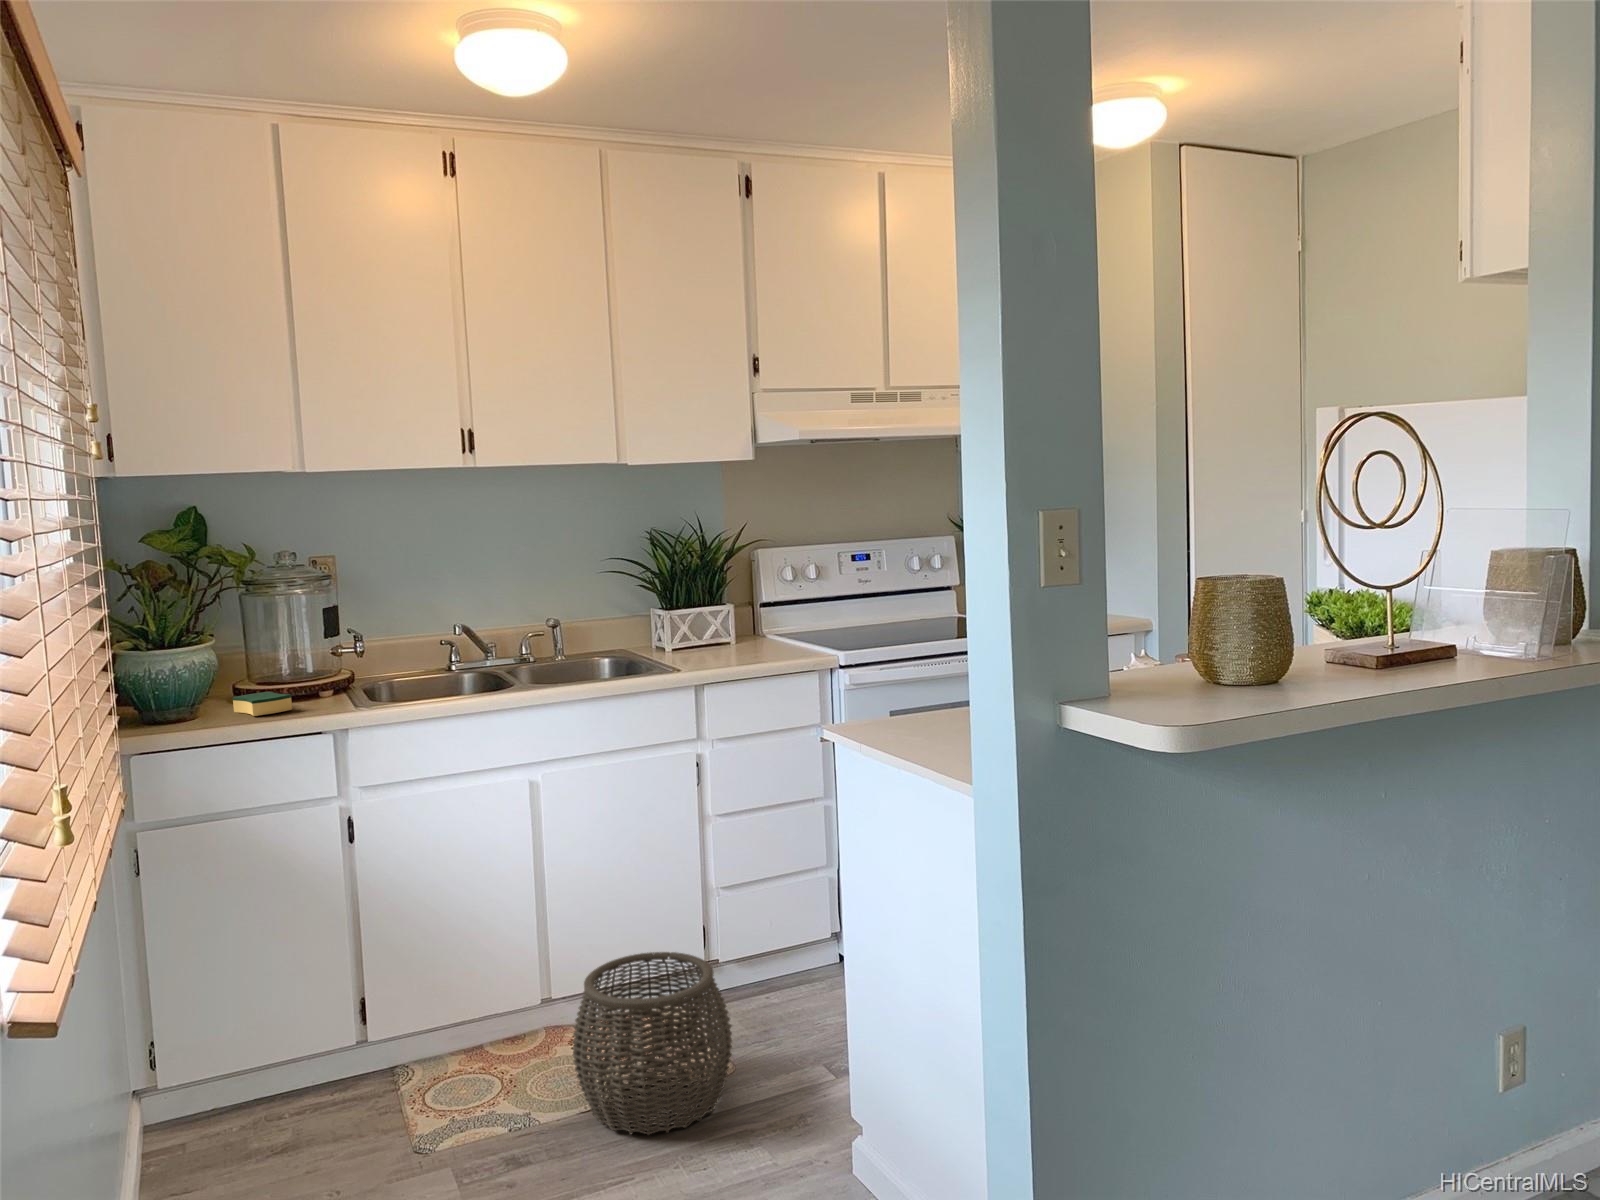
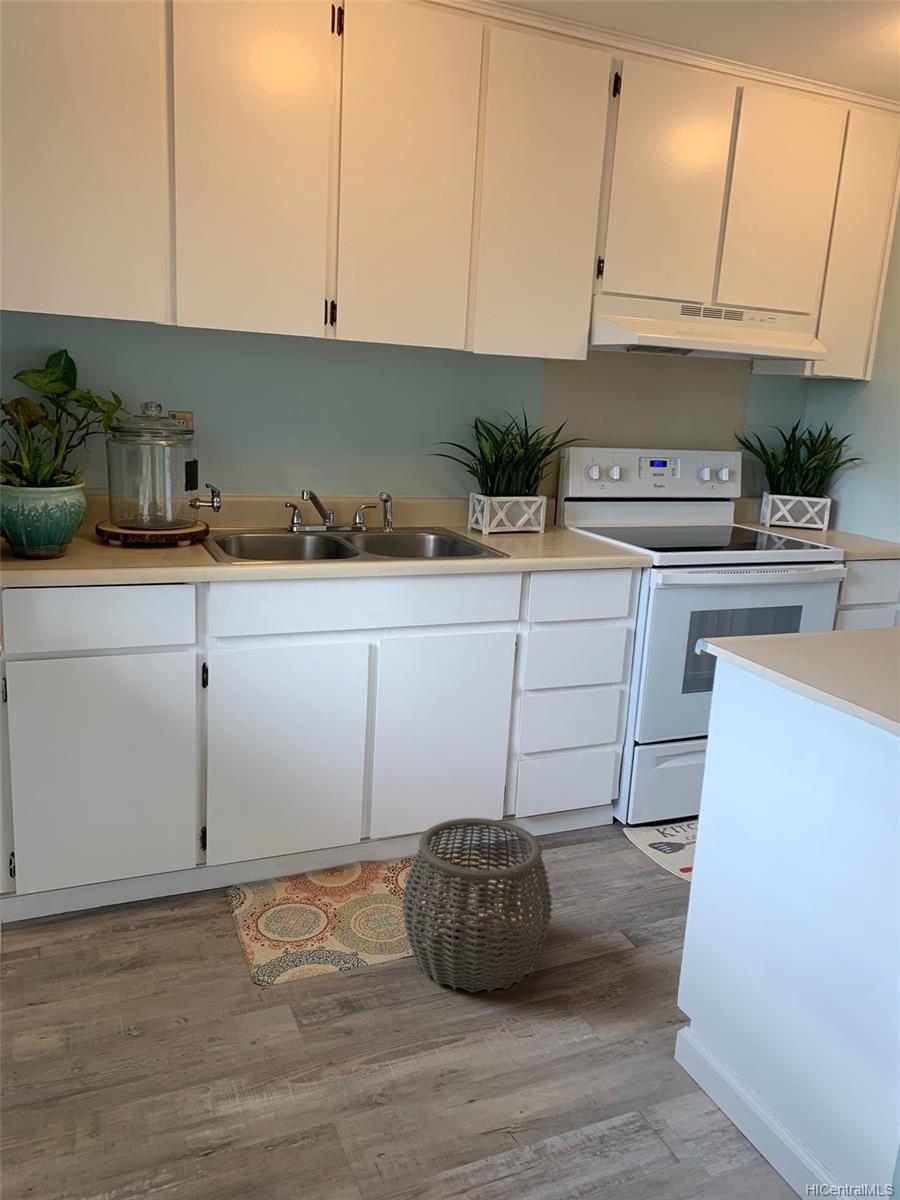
sponge: present [233,691,292,716] -> none [100,536,156,559]

